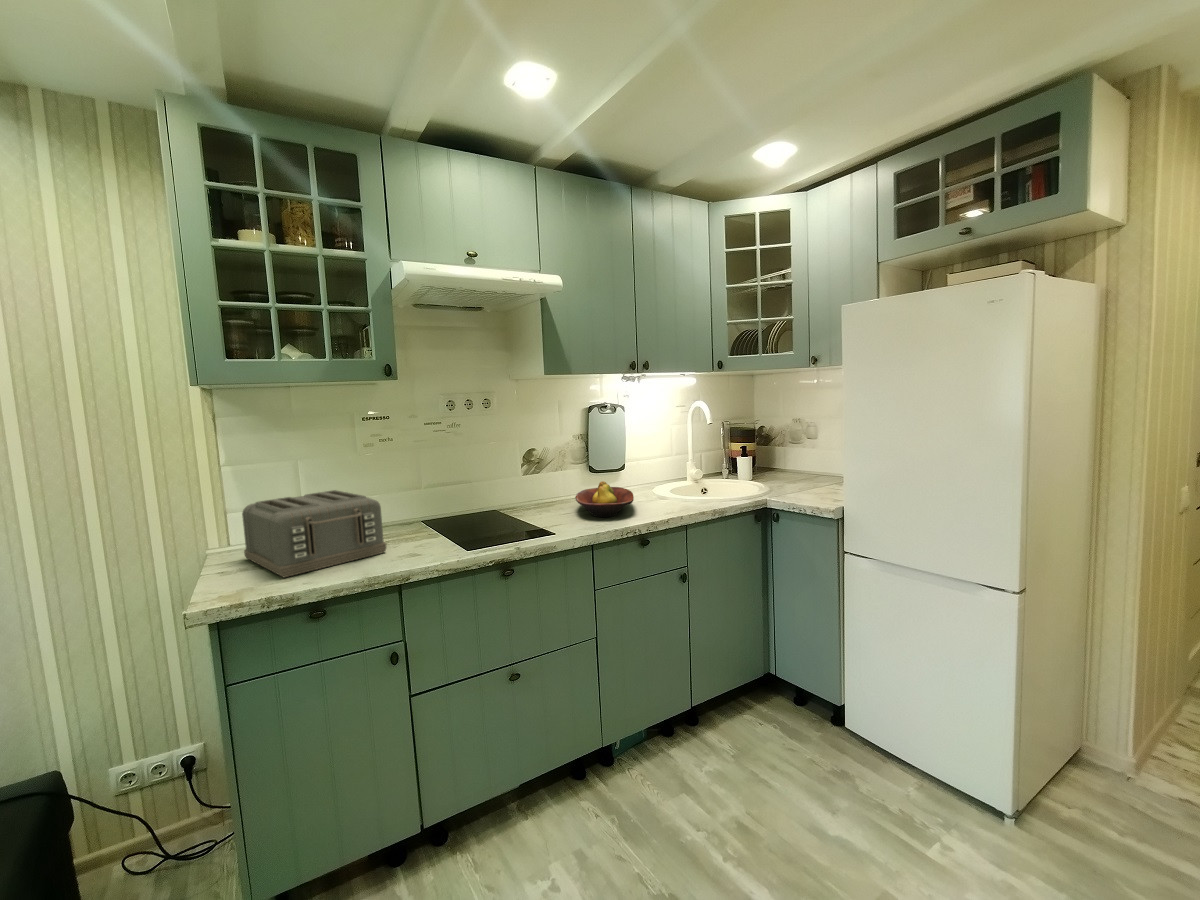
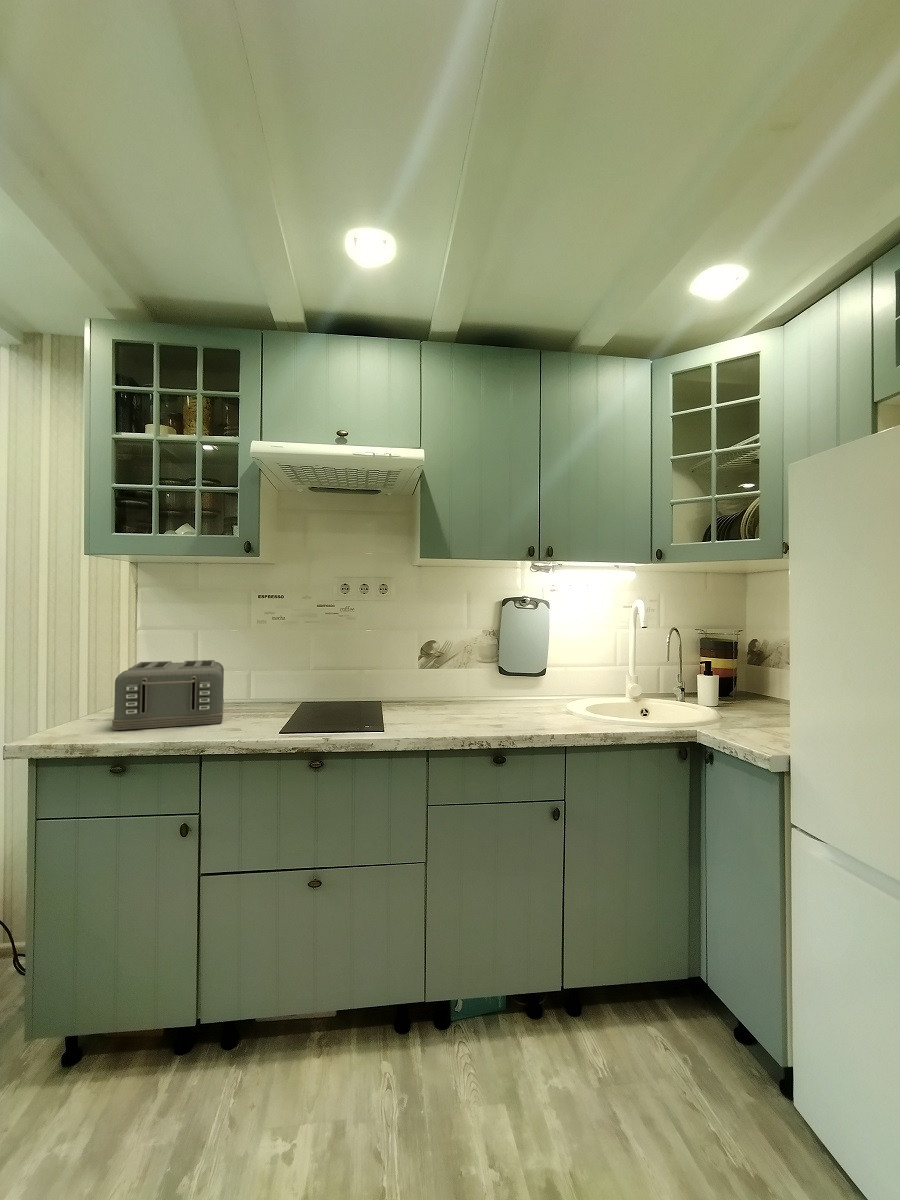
fruit bowl: present [575,481,634,517] -> none [439,682,519,723]

